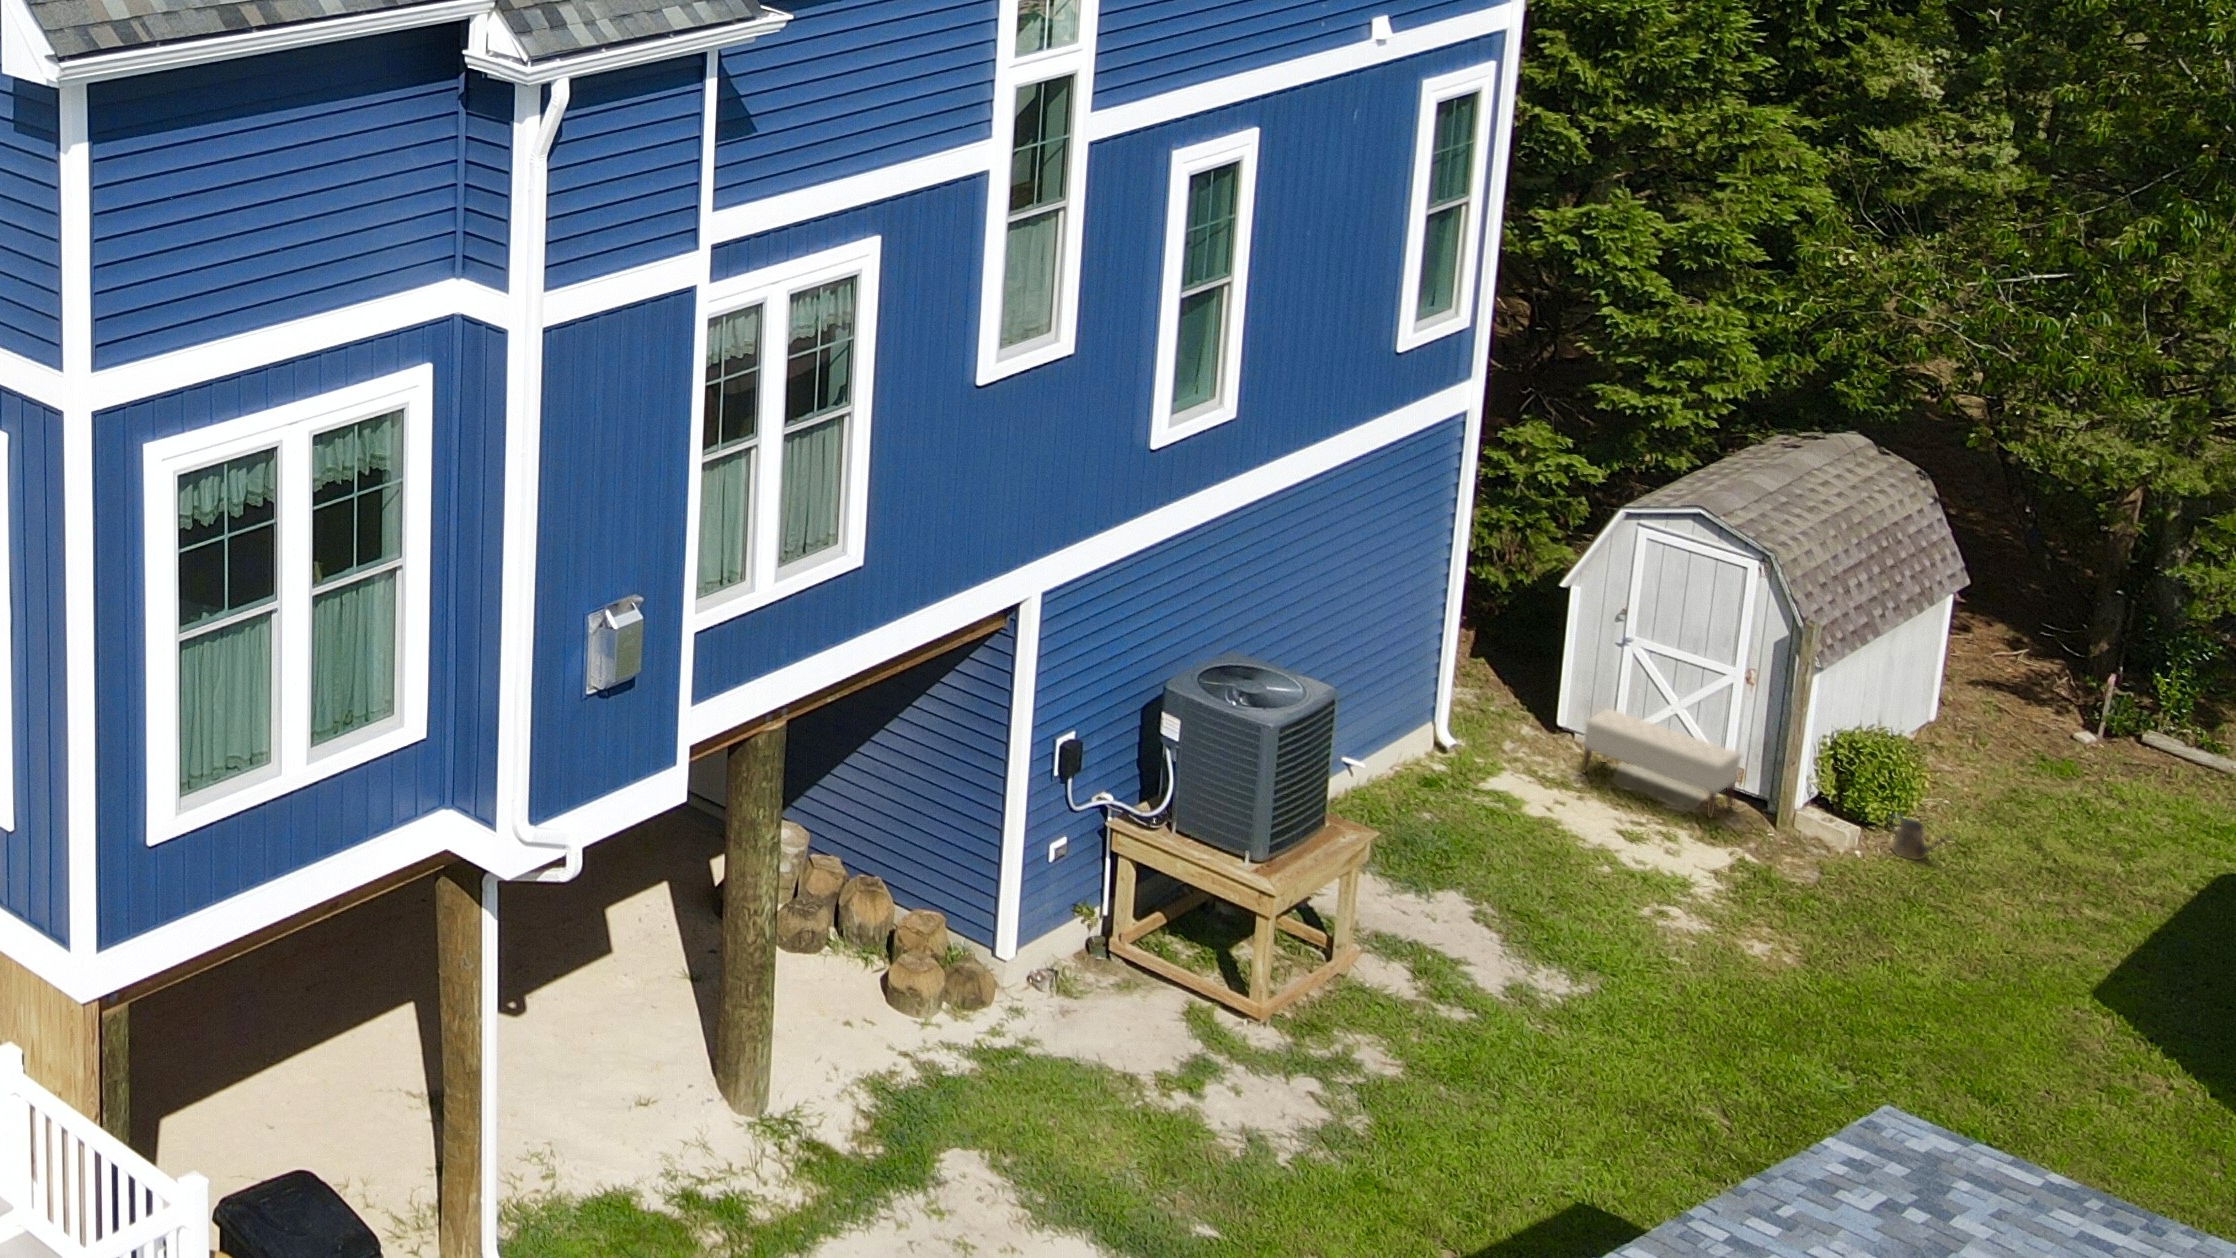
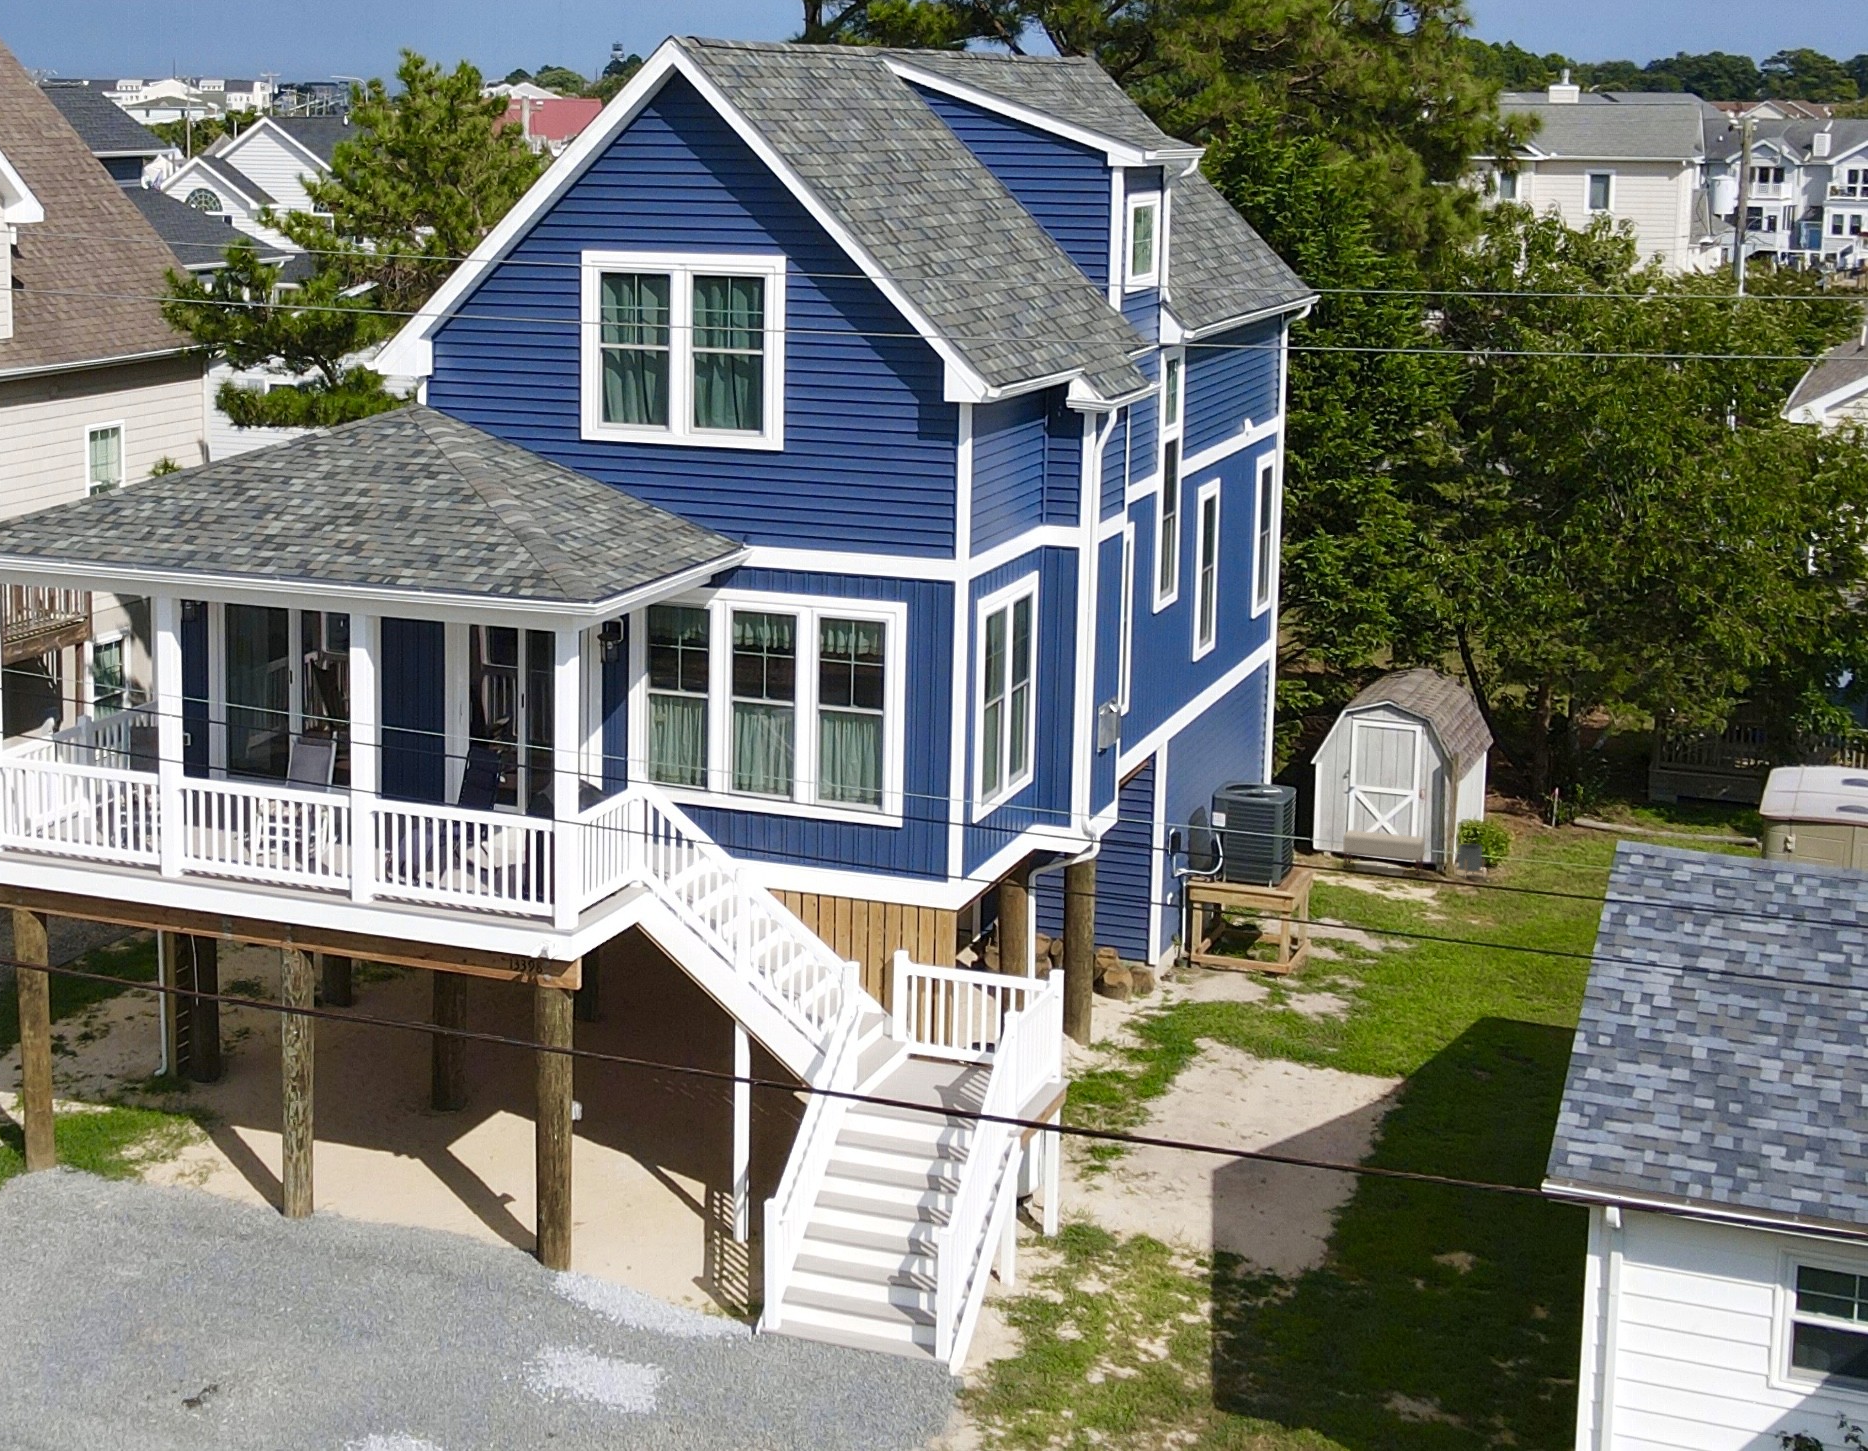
planter: none [1788,781,1844,851] -> present [1455,844,1484,875]
watering can: present [1889,816,1949,860] -> none [1501,855,1537,877]

